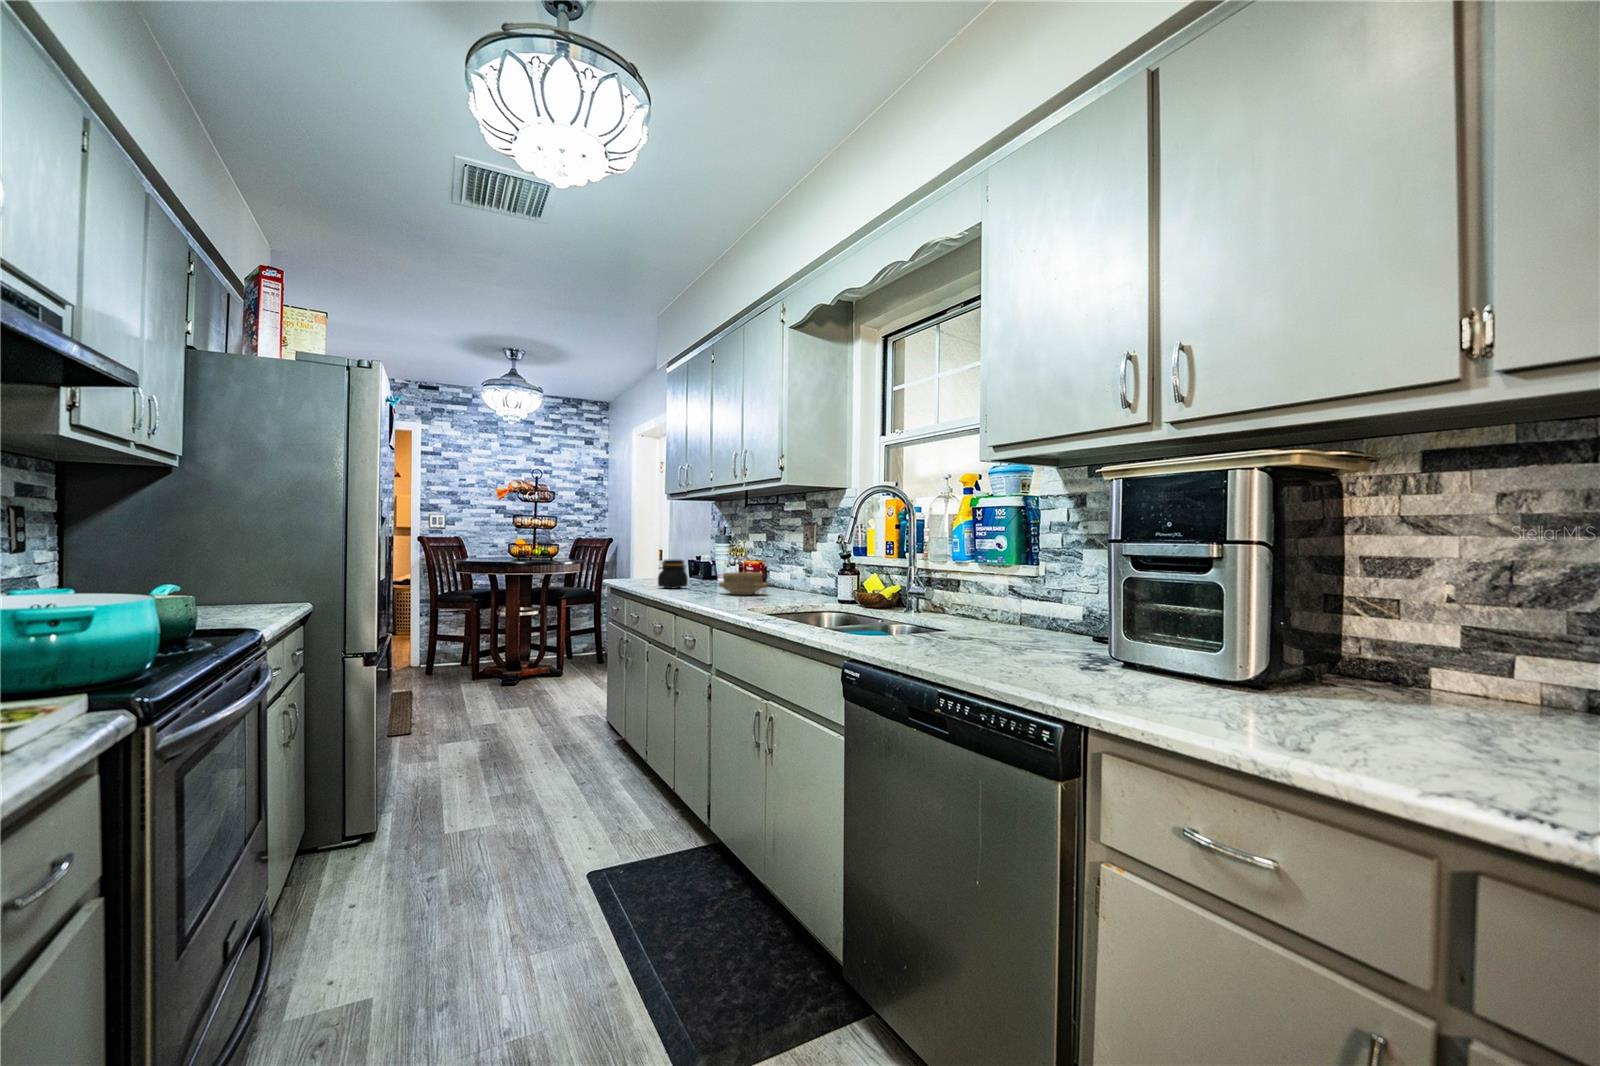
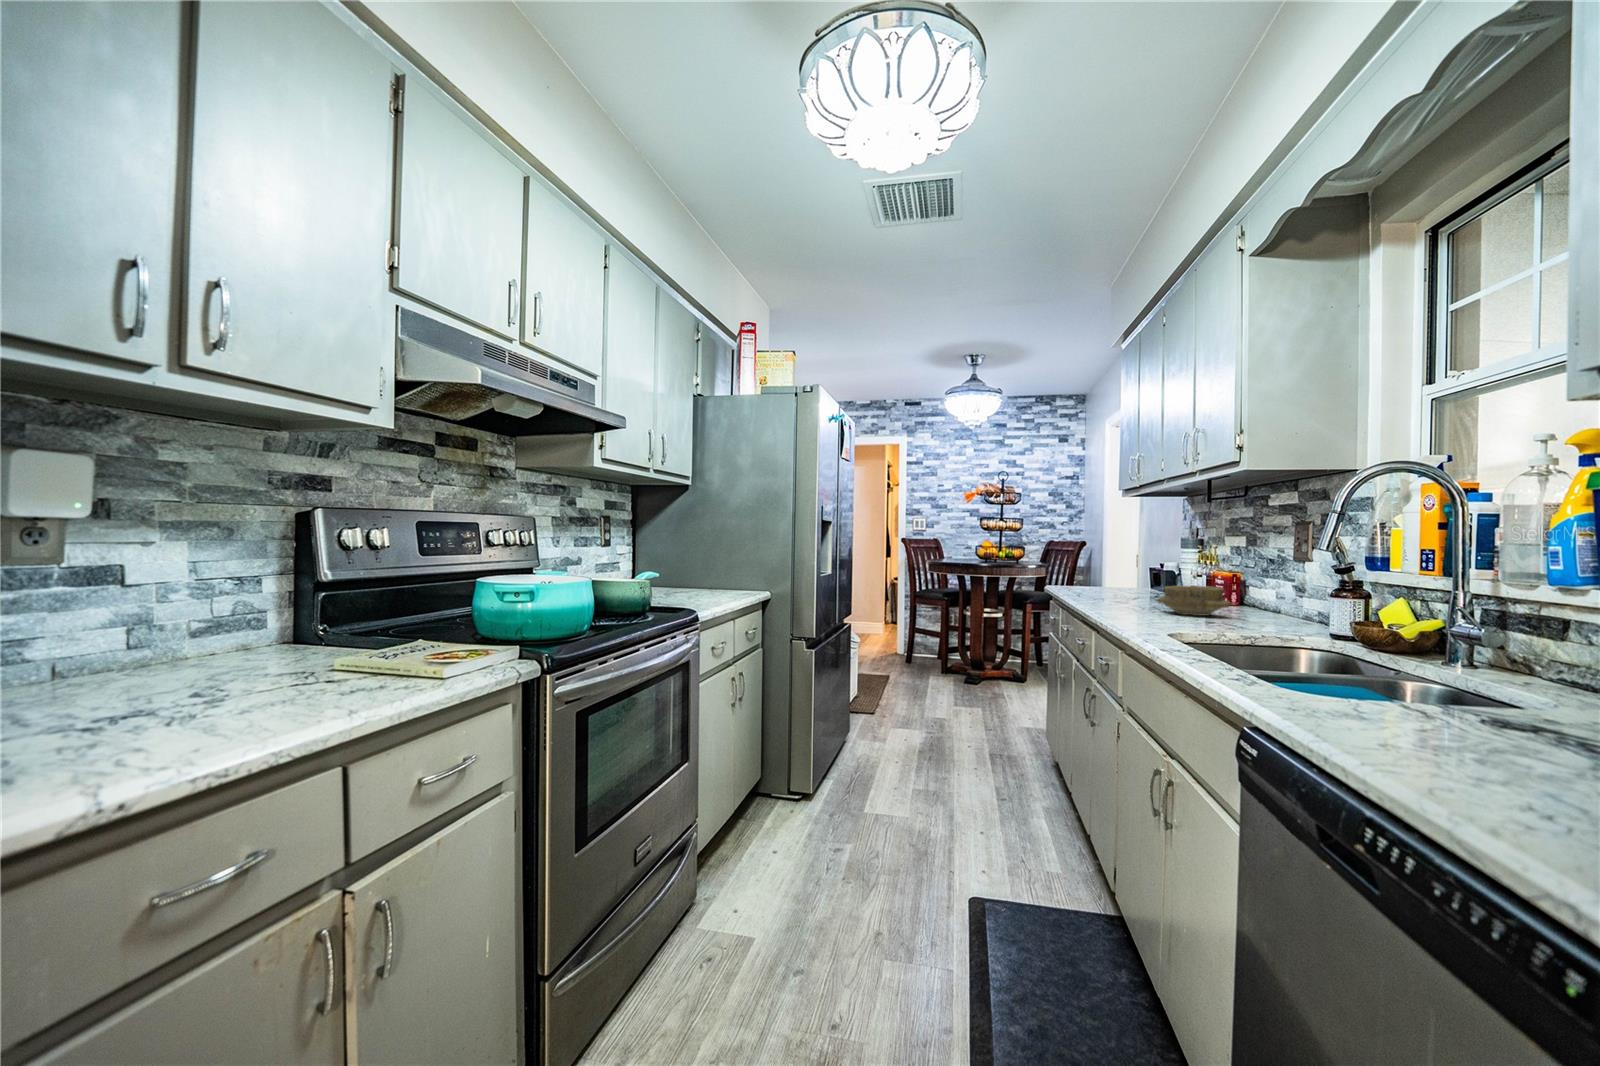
jar: present [658,559,688,589] -> none [1091,567,1130,601]

